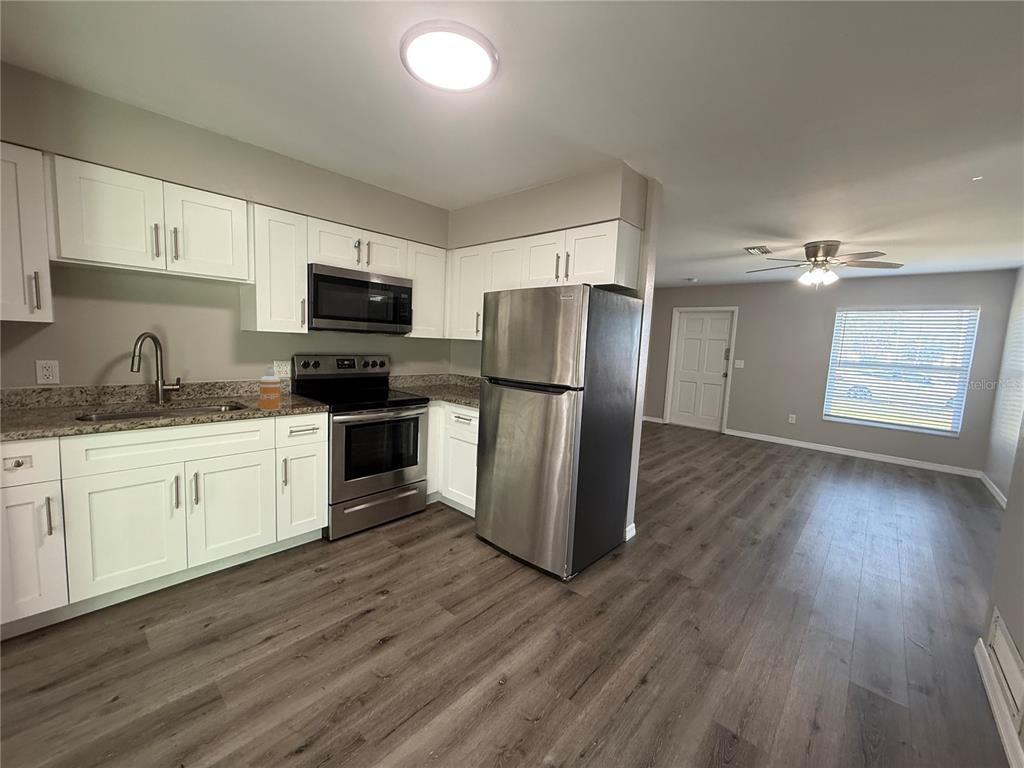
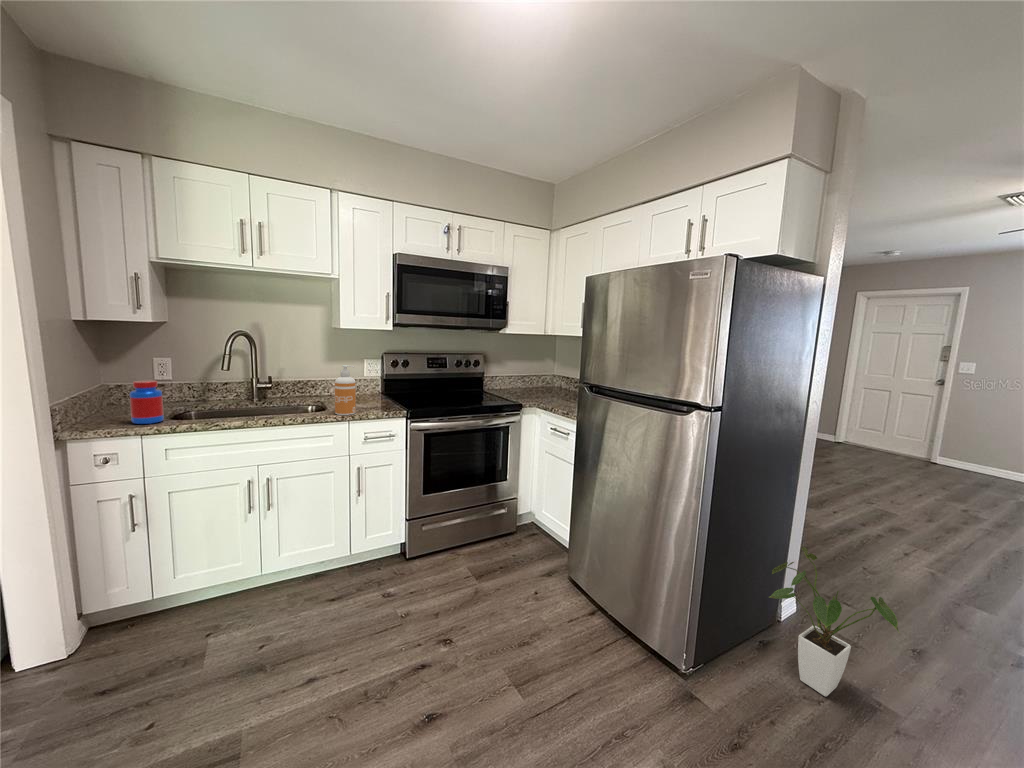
jar: none [37,382,75,426] -> present [130,380,164,424]
house plant: none [616,484,689,578] -> present [770,547,899,696]

